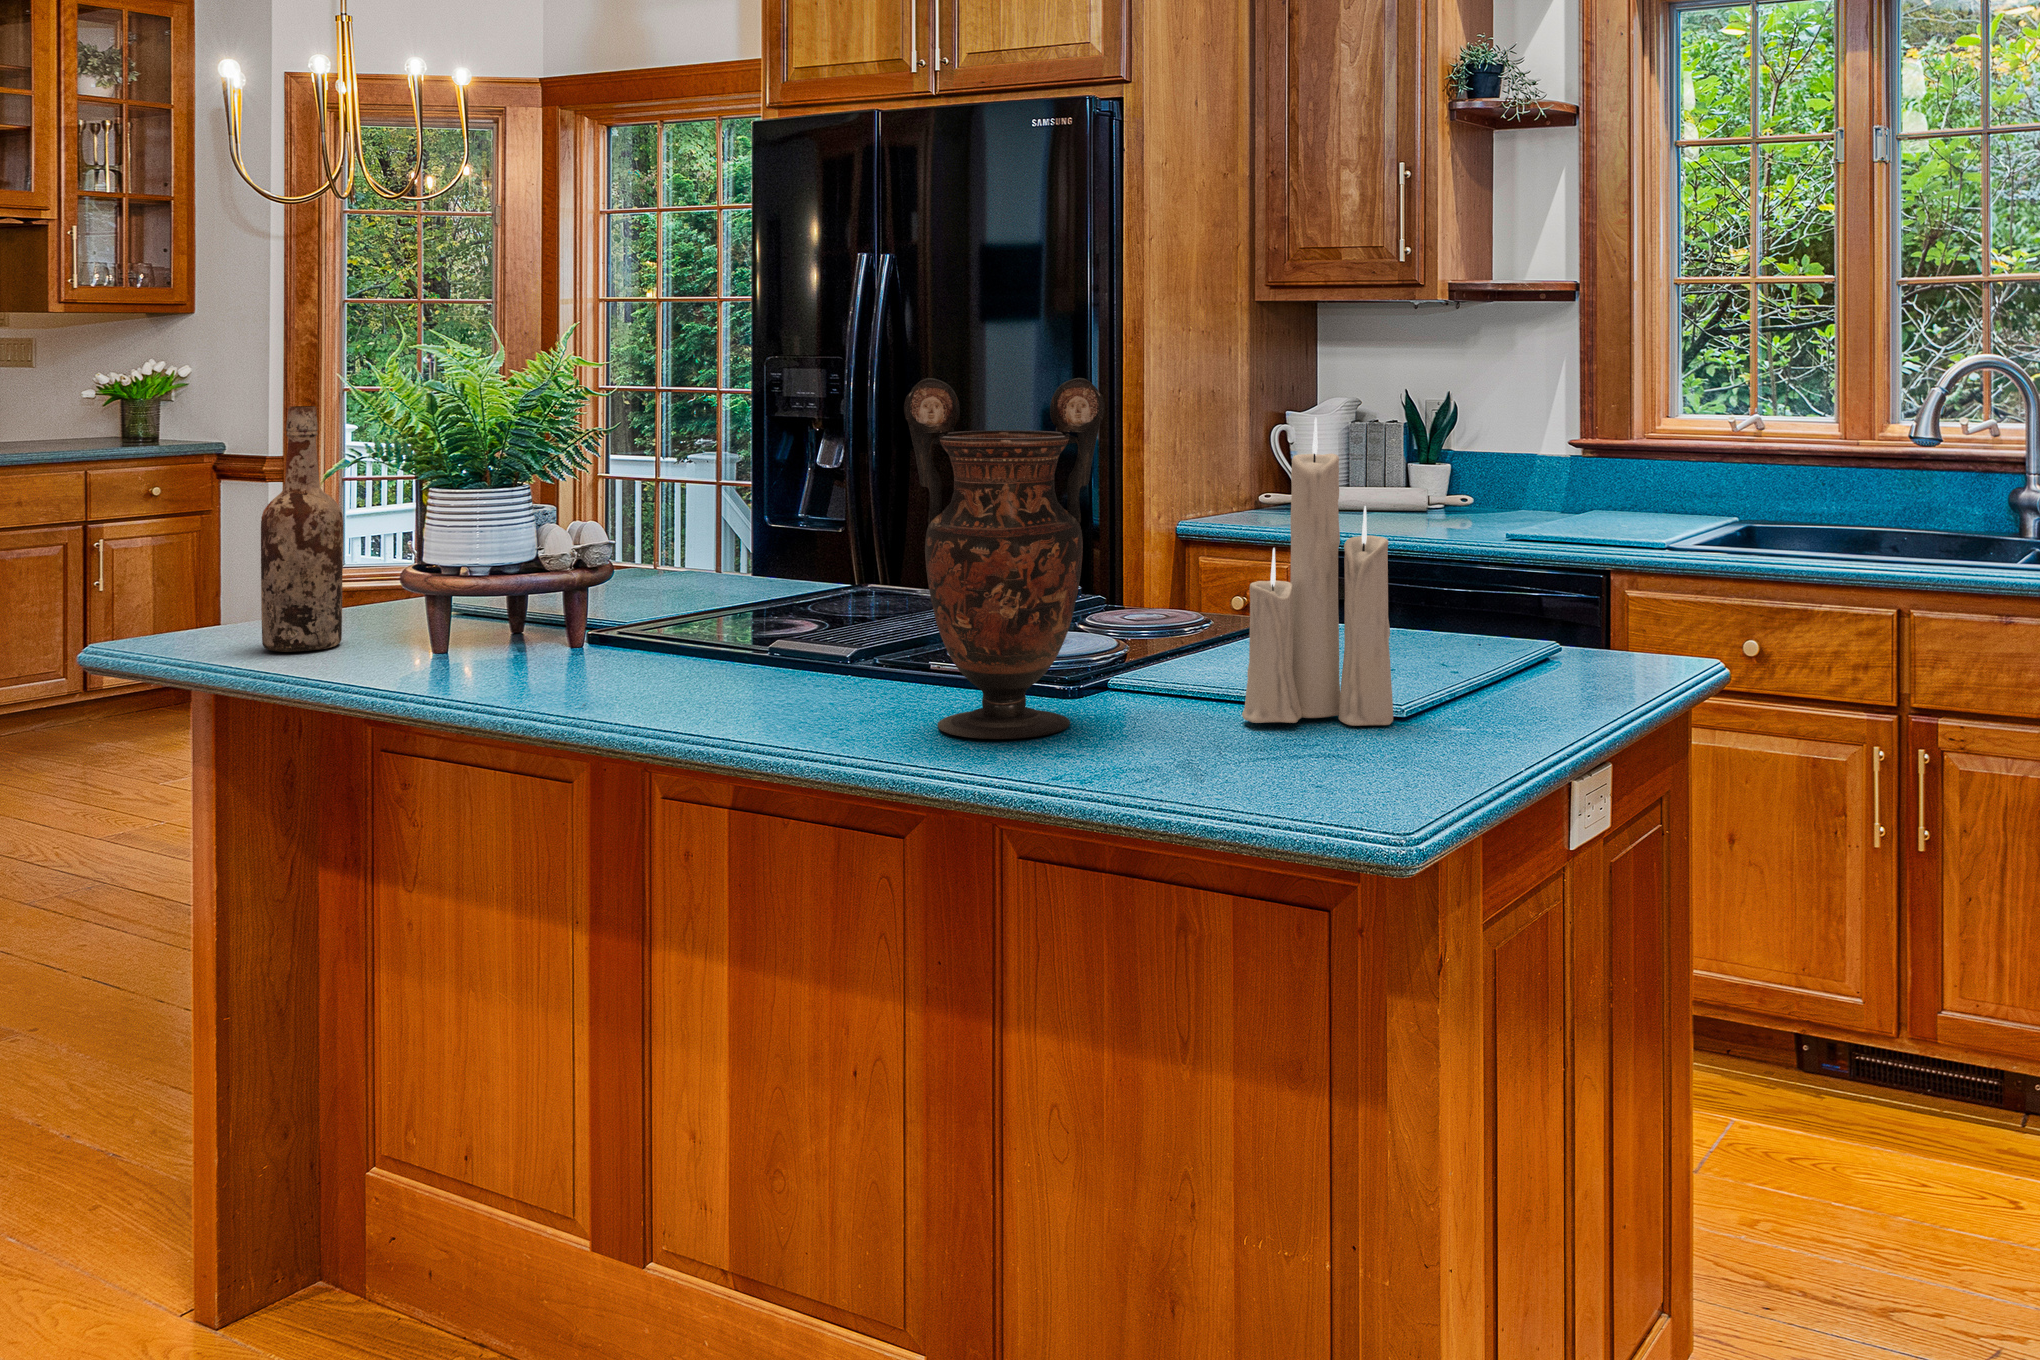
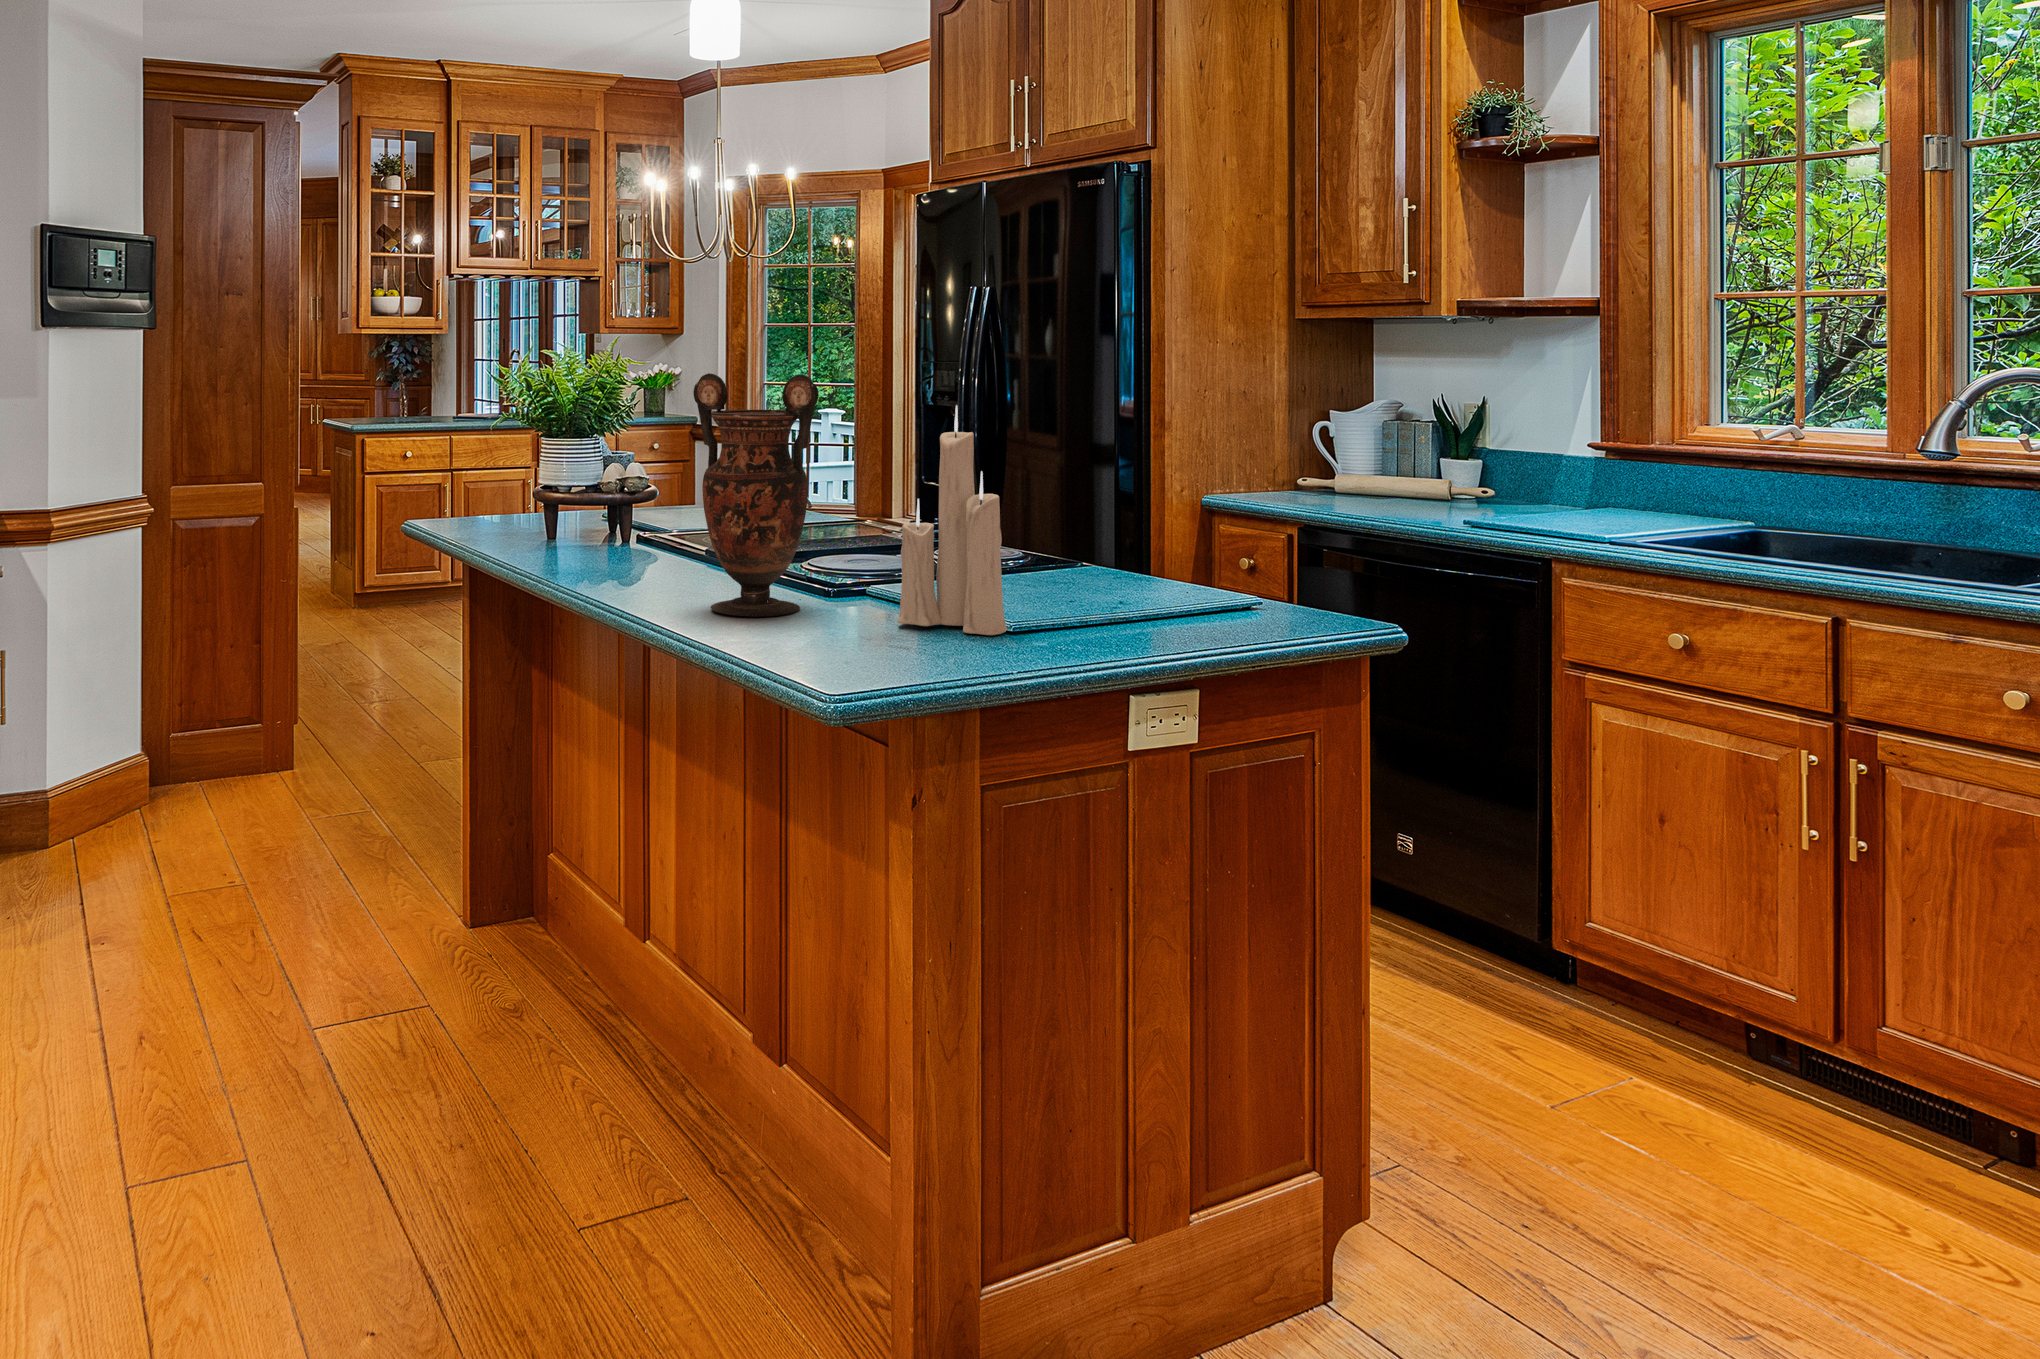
wine bottle: present [261,406,343,652] -> none [474,389,519,535]

